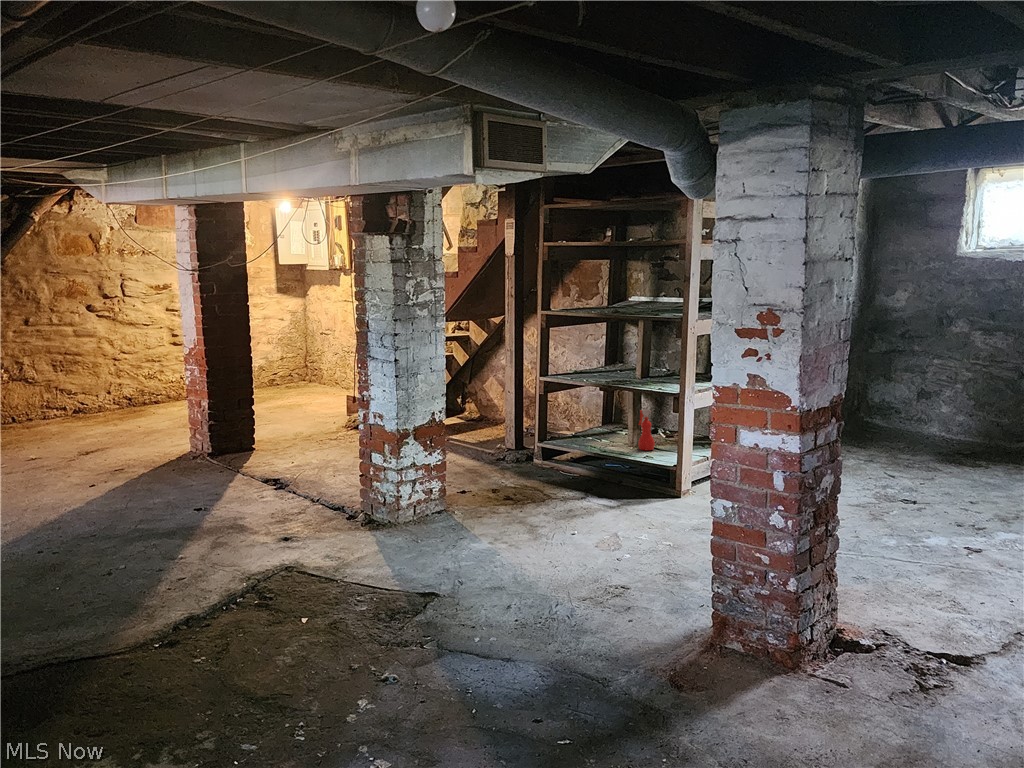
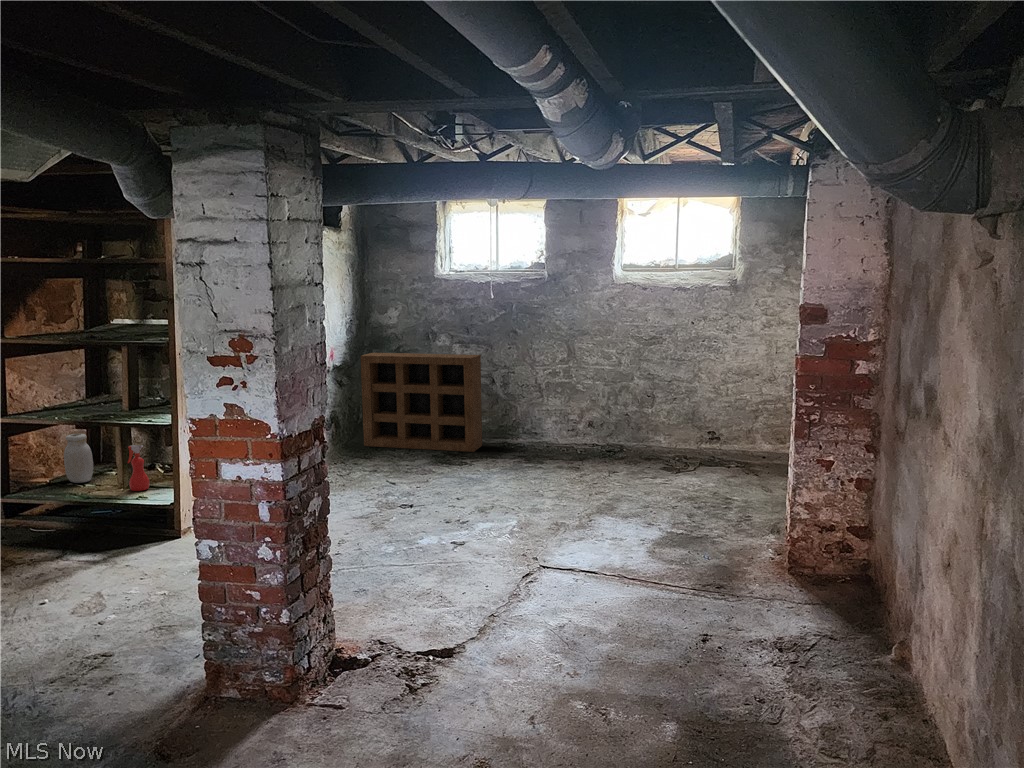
shelving unit: none [856,337,1009,453] -> present [361,353,482,452]
jar: none [588,396,610,438] -> present [64,434,93,483]

